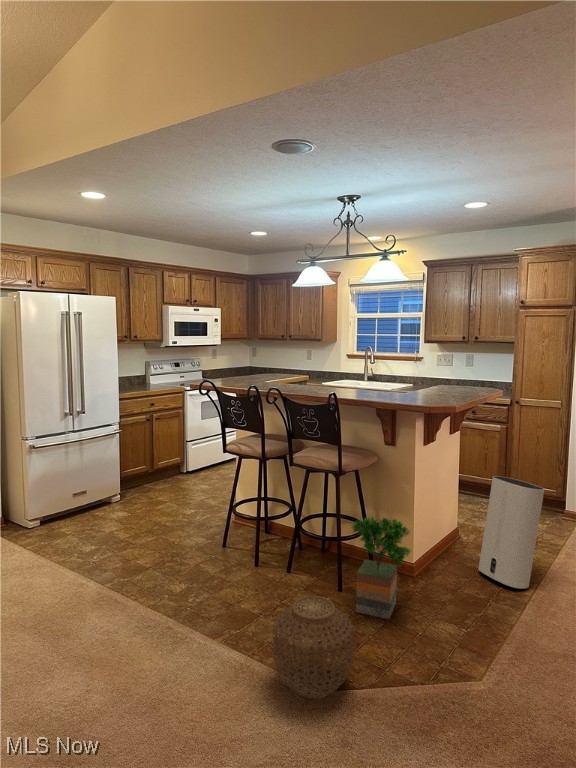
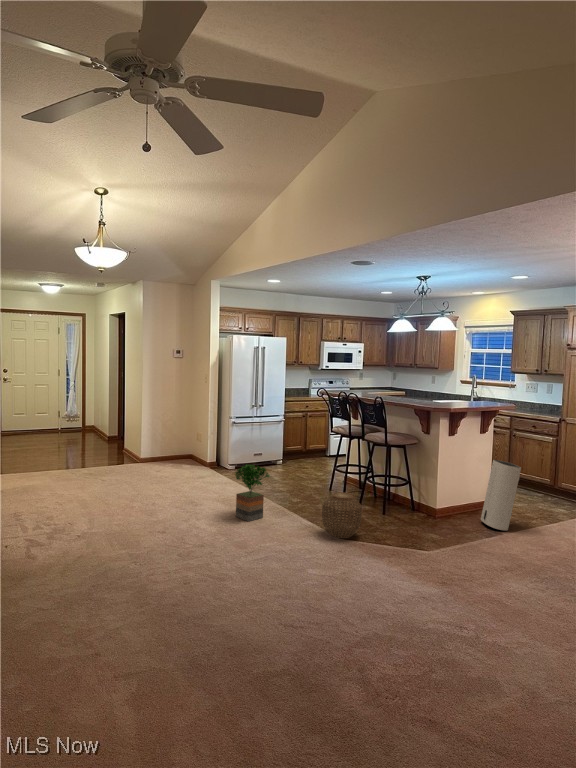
potted tree: present [352,516,411,619] -> present [235,465,270,521]

